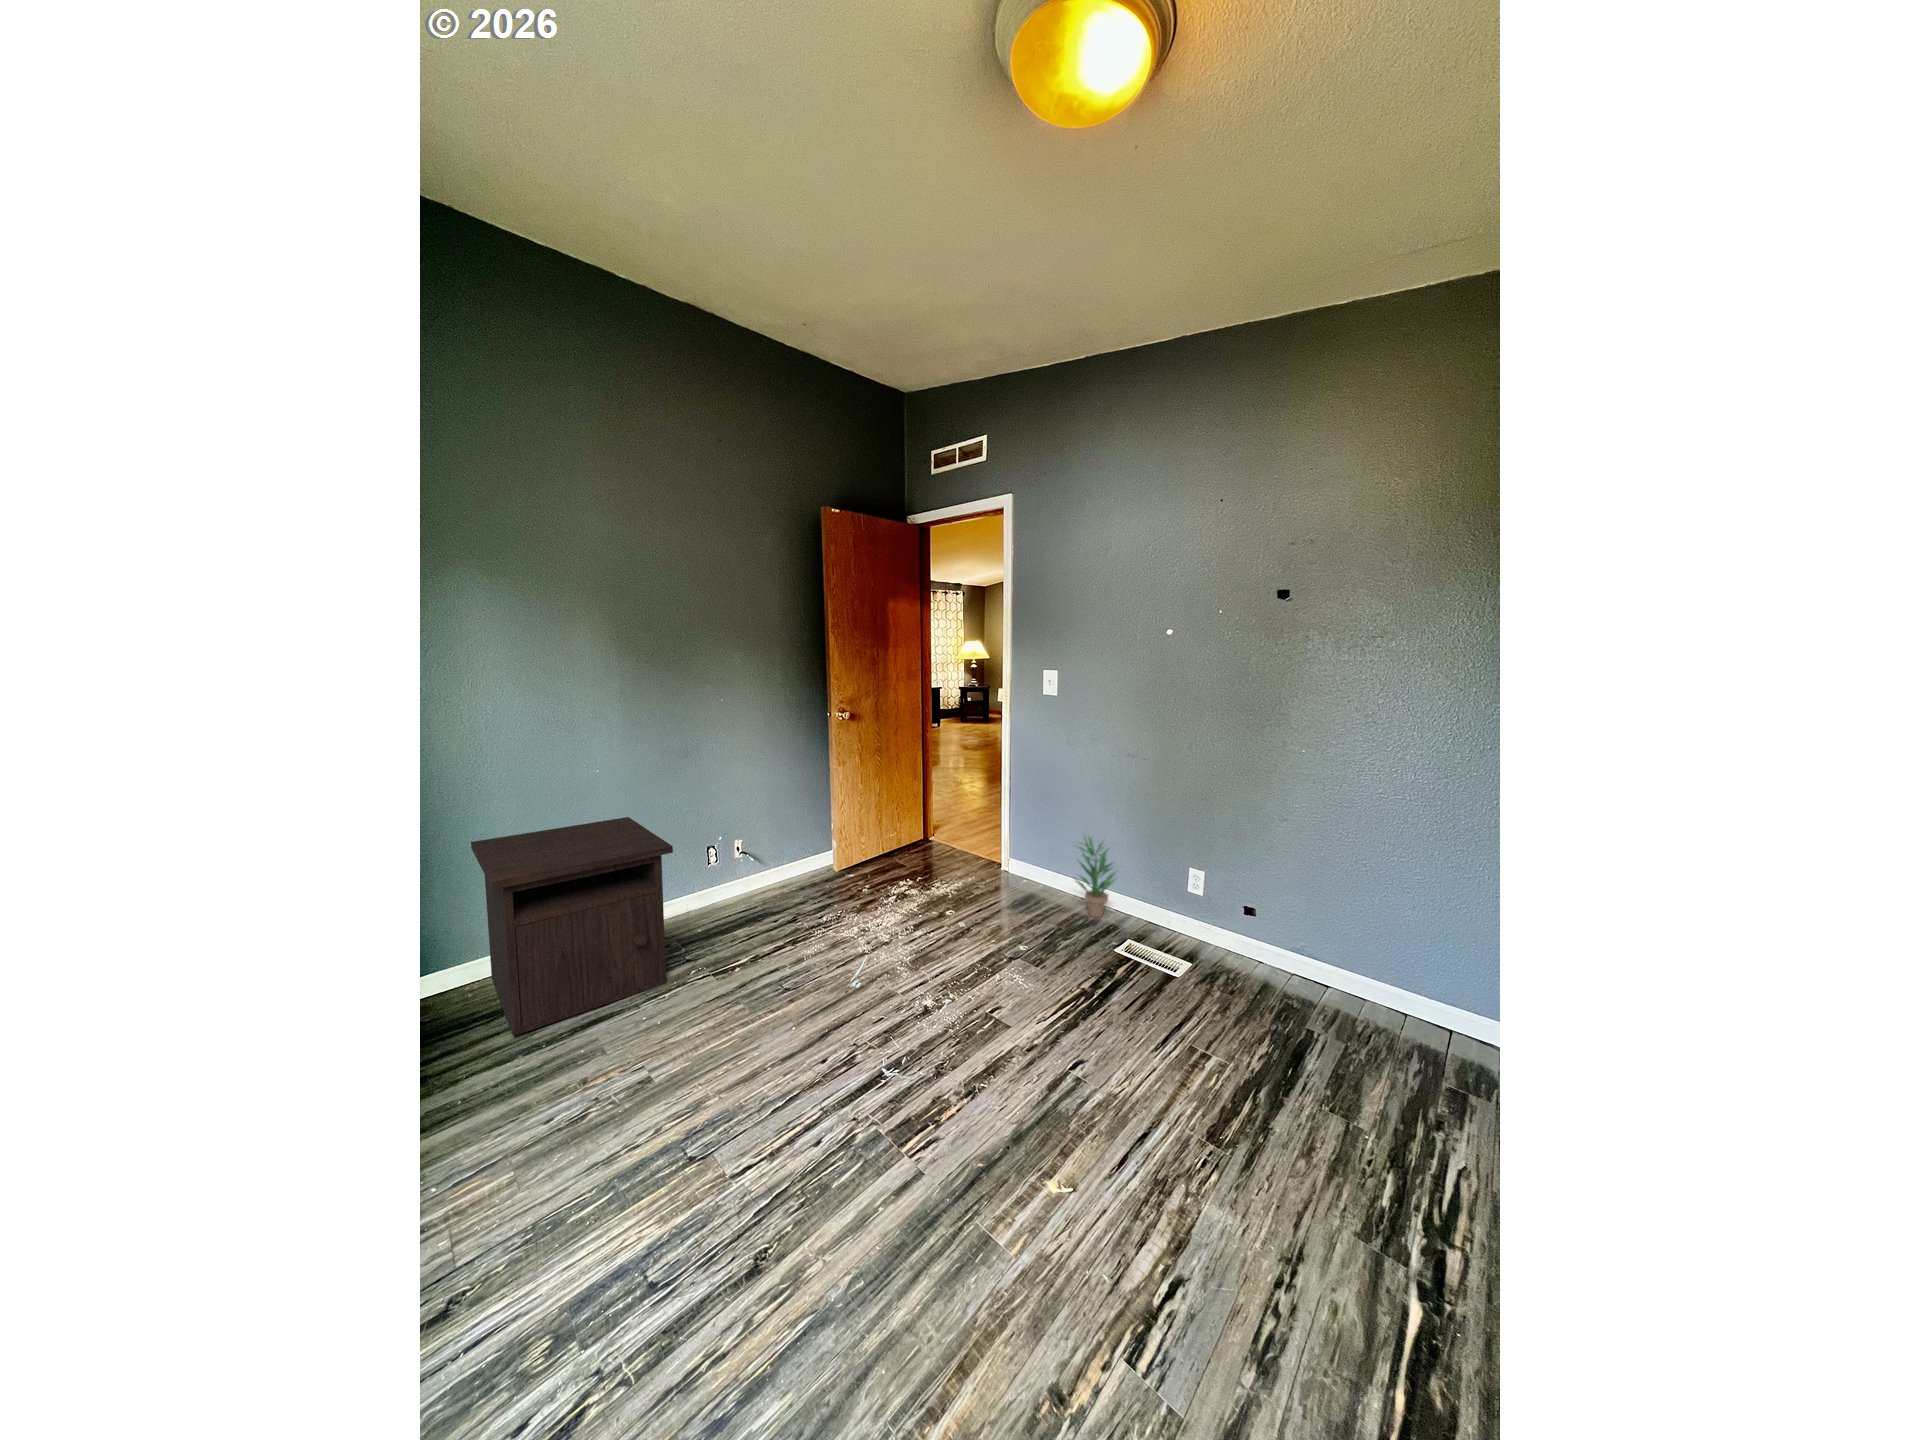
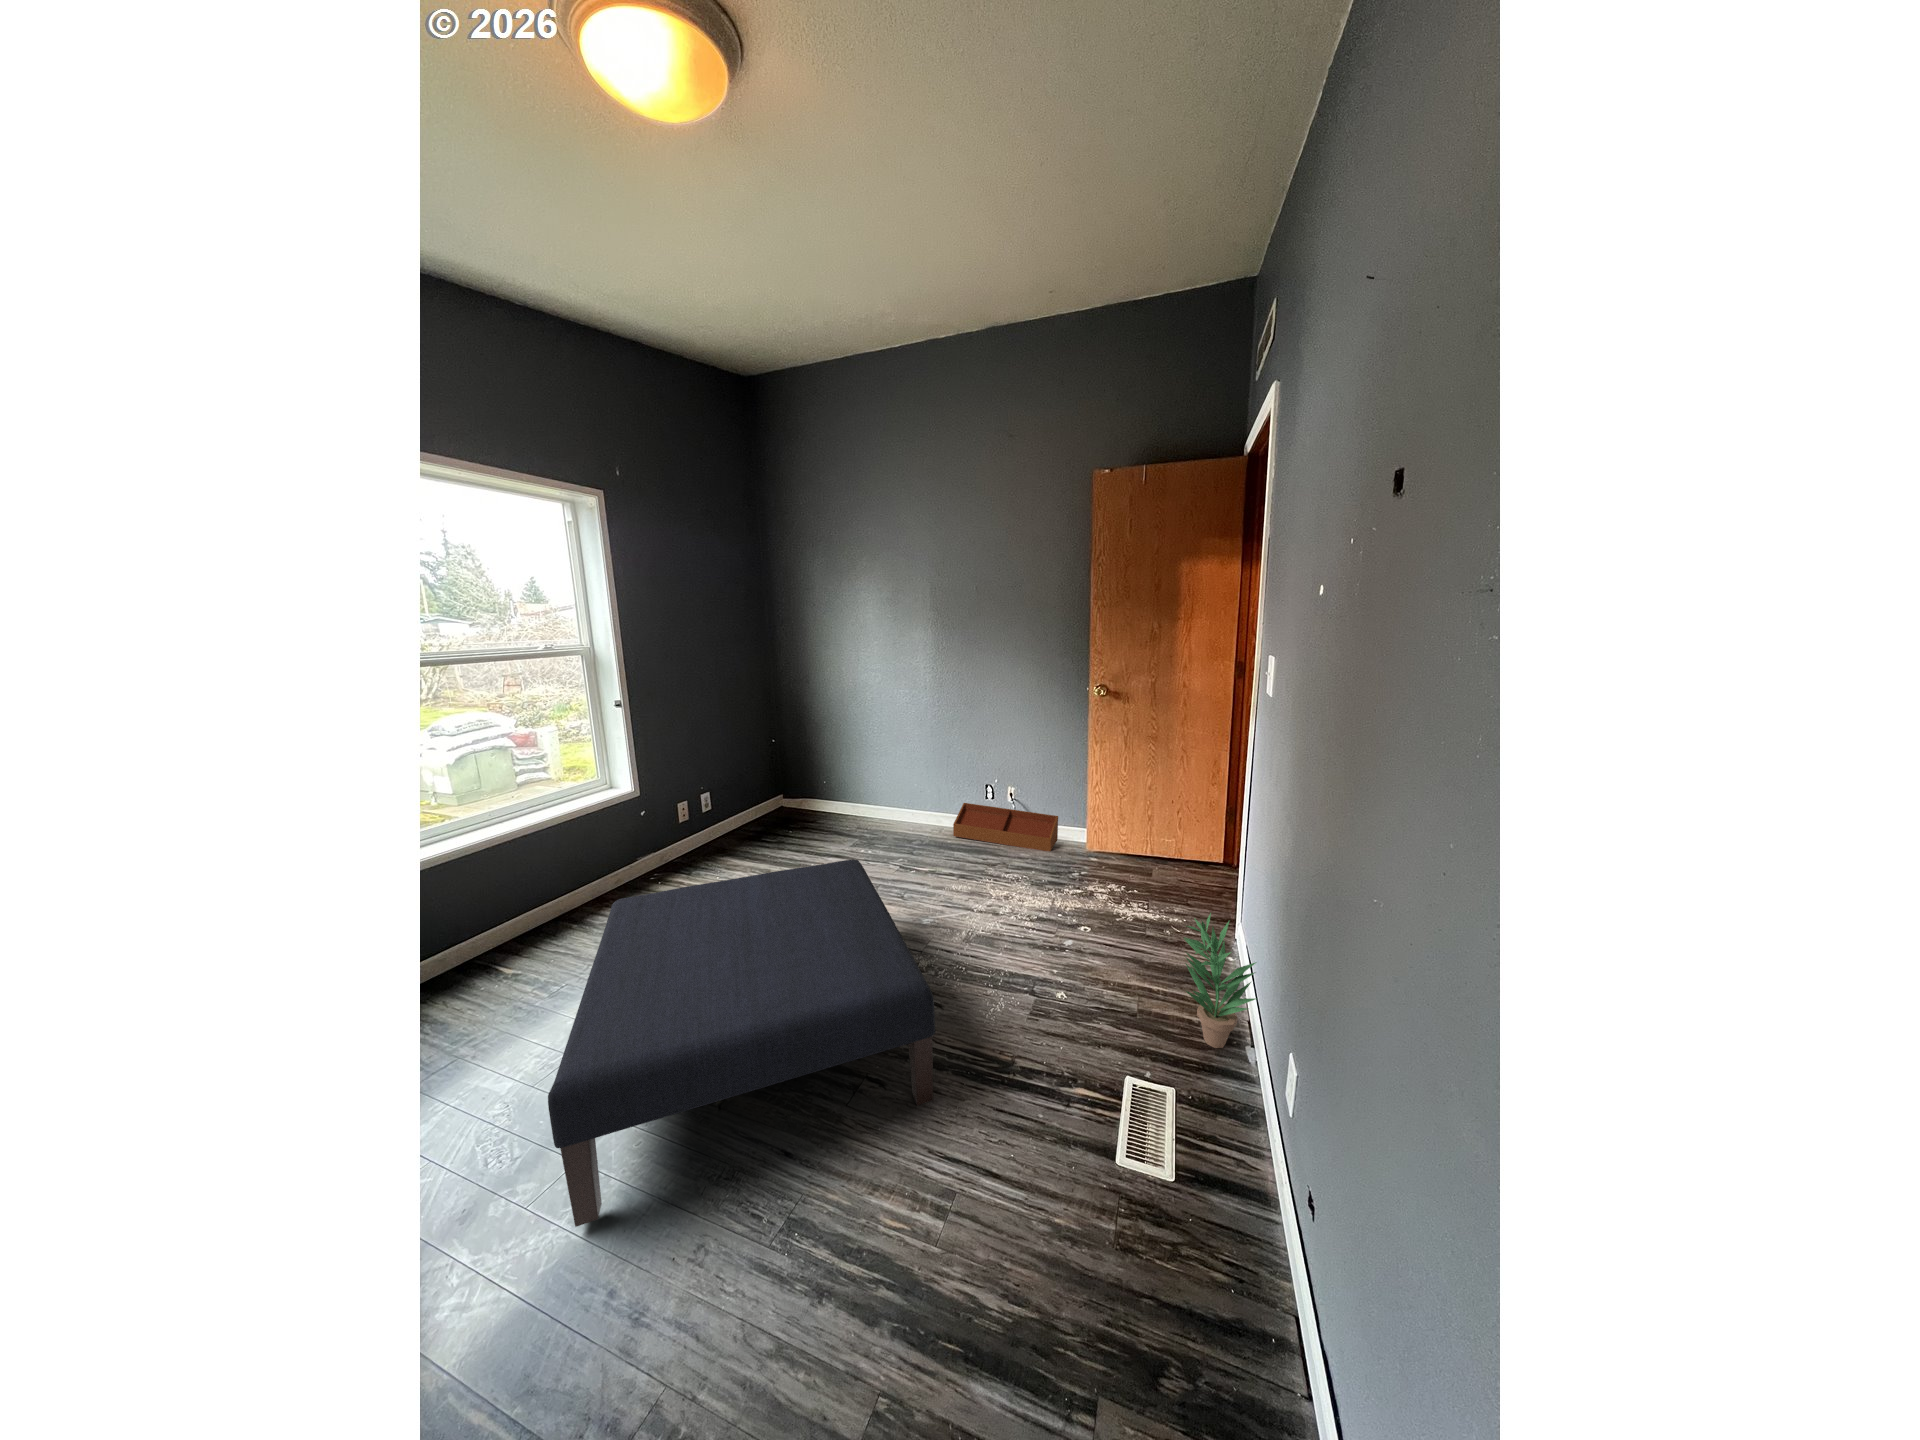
nightstand: present [471,817,673,1036] -> none [804,734,932,856]
storage bin: none [686,856,813,926] -> present [953,803,1058,851]
ottoman: none [753,930,1239,1333] -> present [548,859,935,1227]

